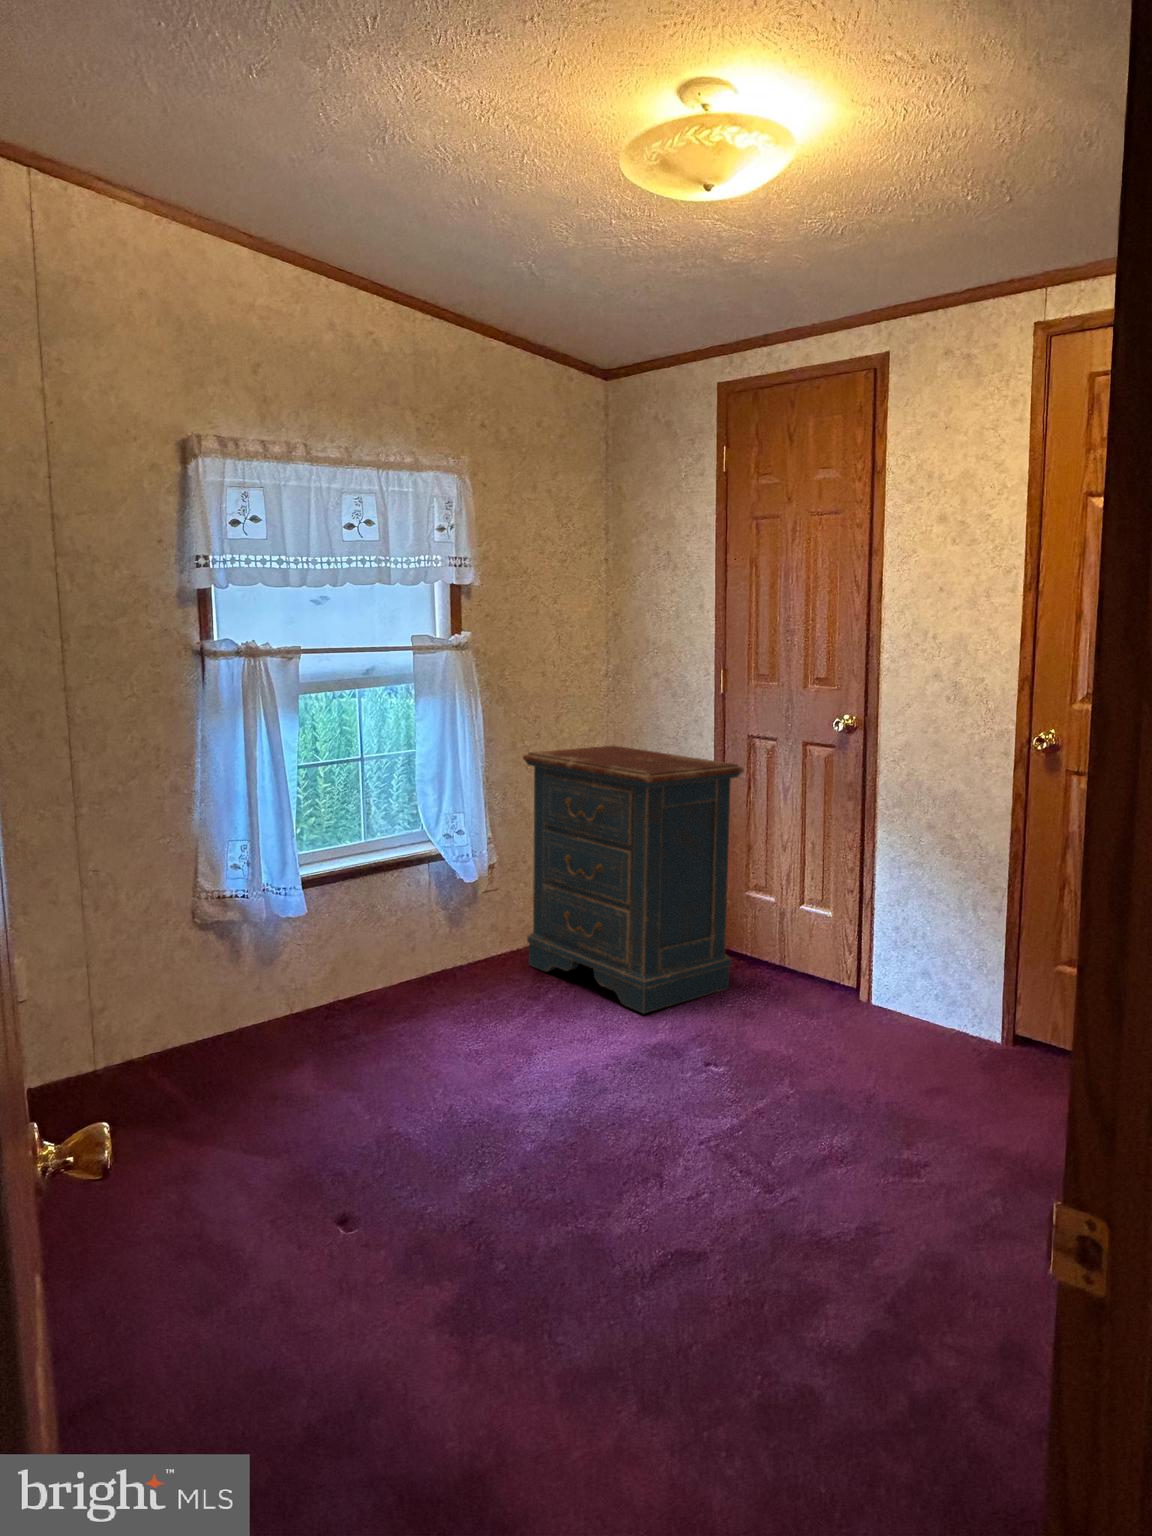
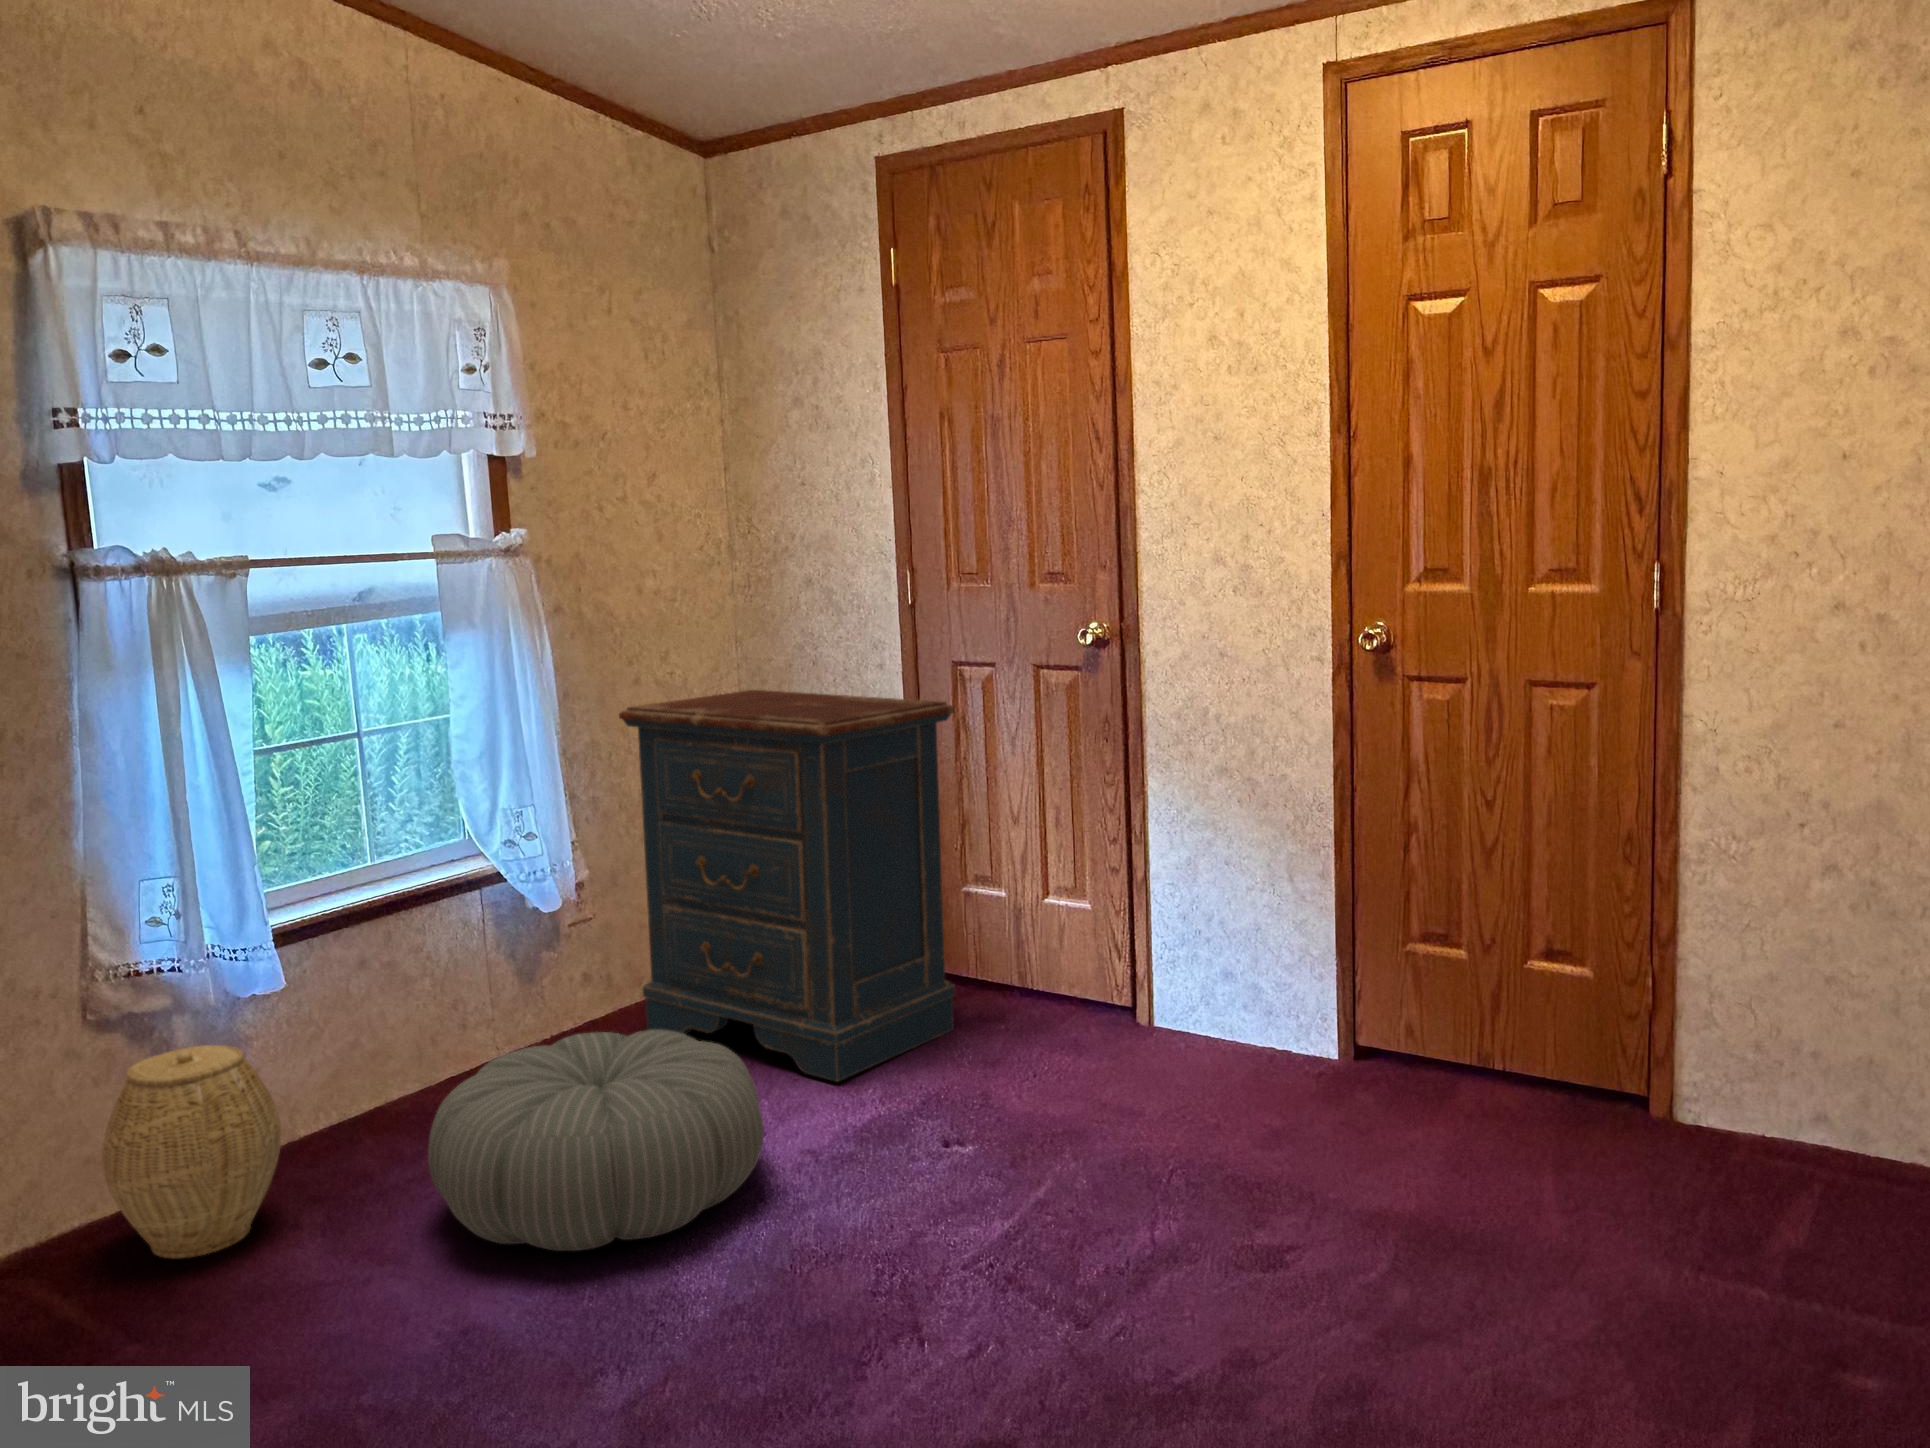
woven basket: none [201,943,299,1068] -> present [102,1045,281,1258]
pouf: none [380,962,585,1098] -> present [428,1030,764,1251]

